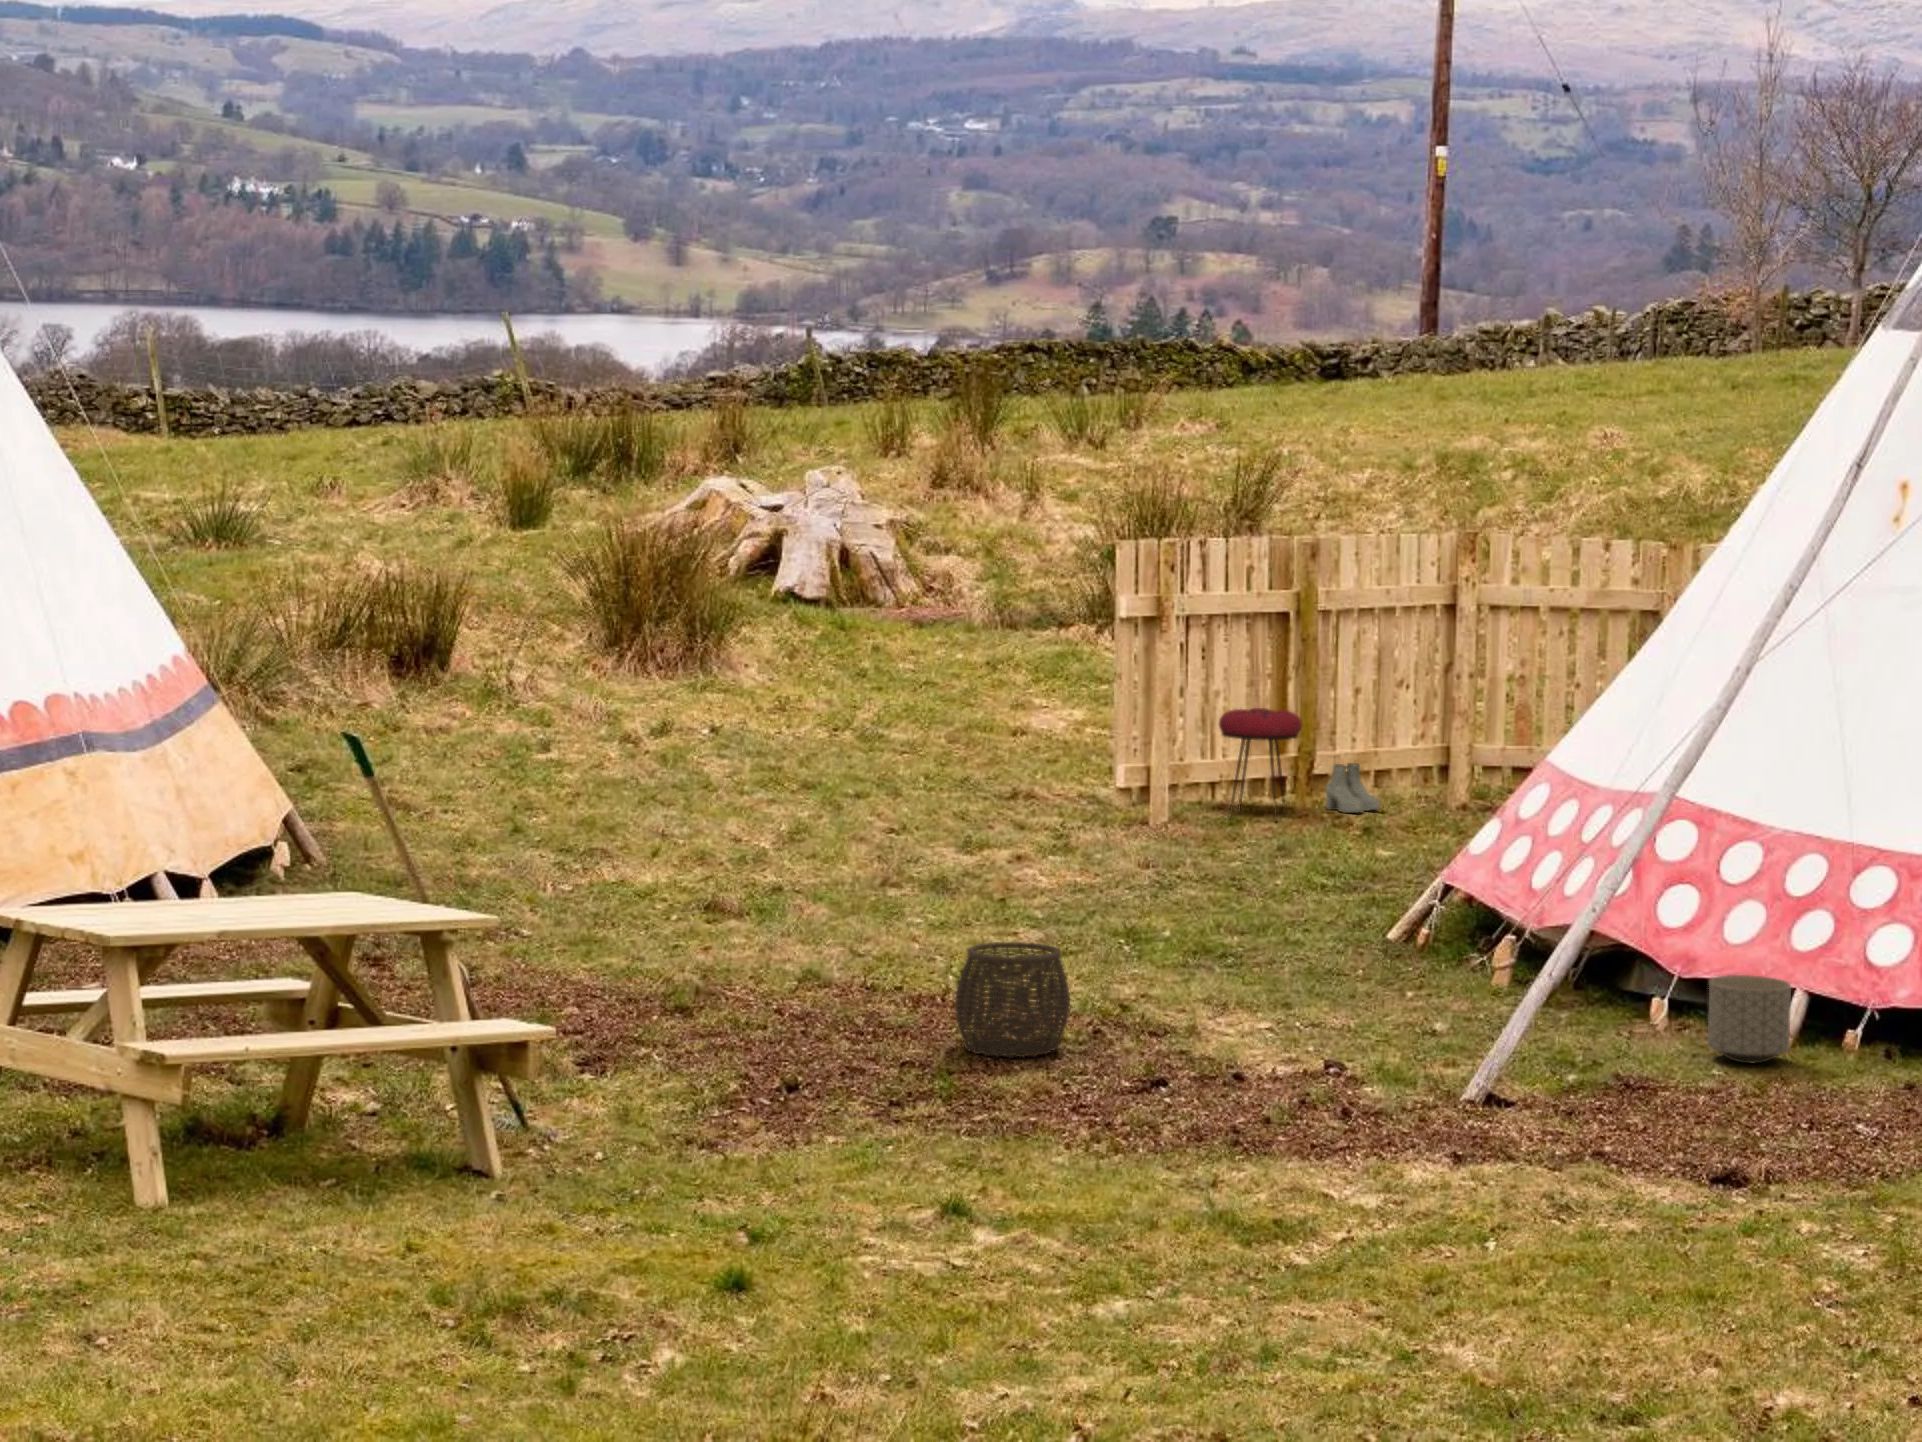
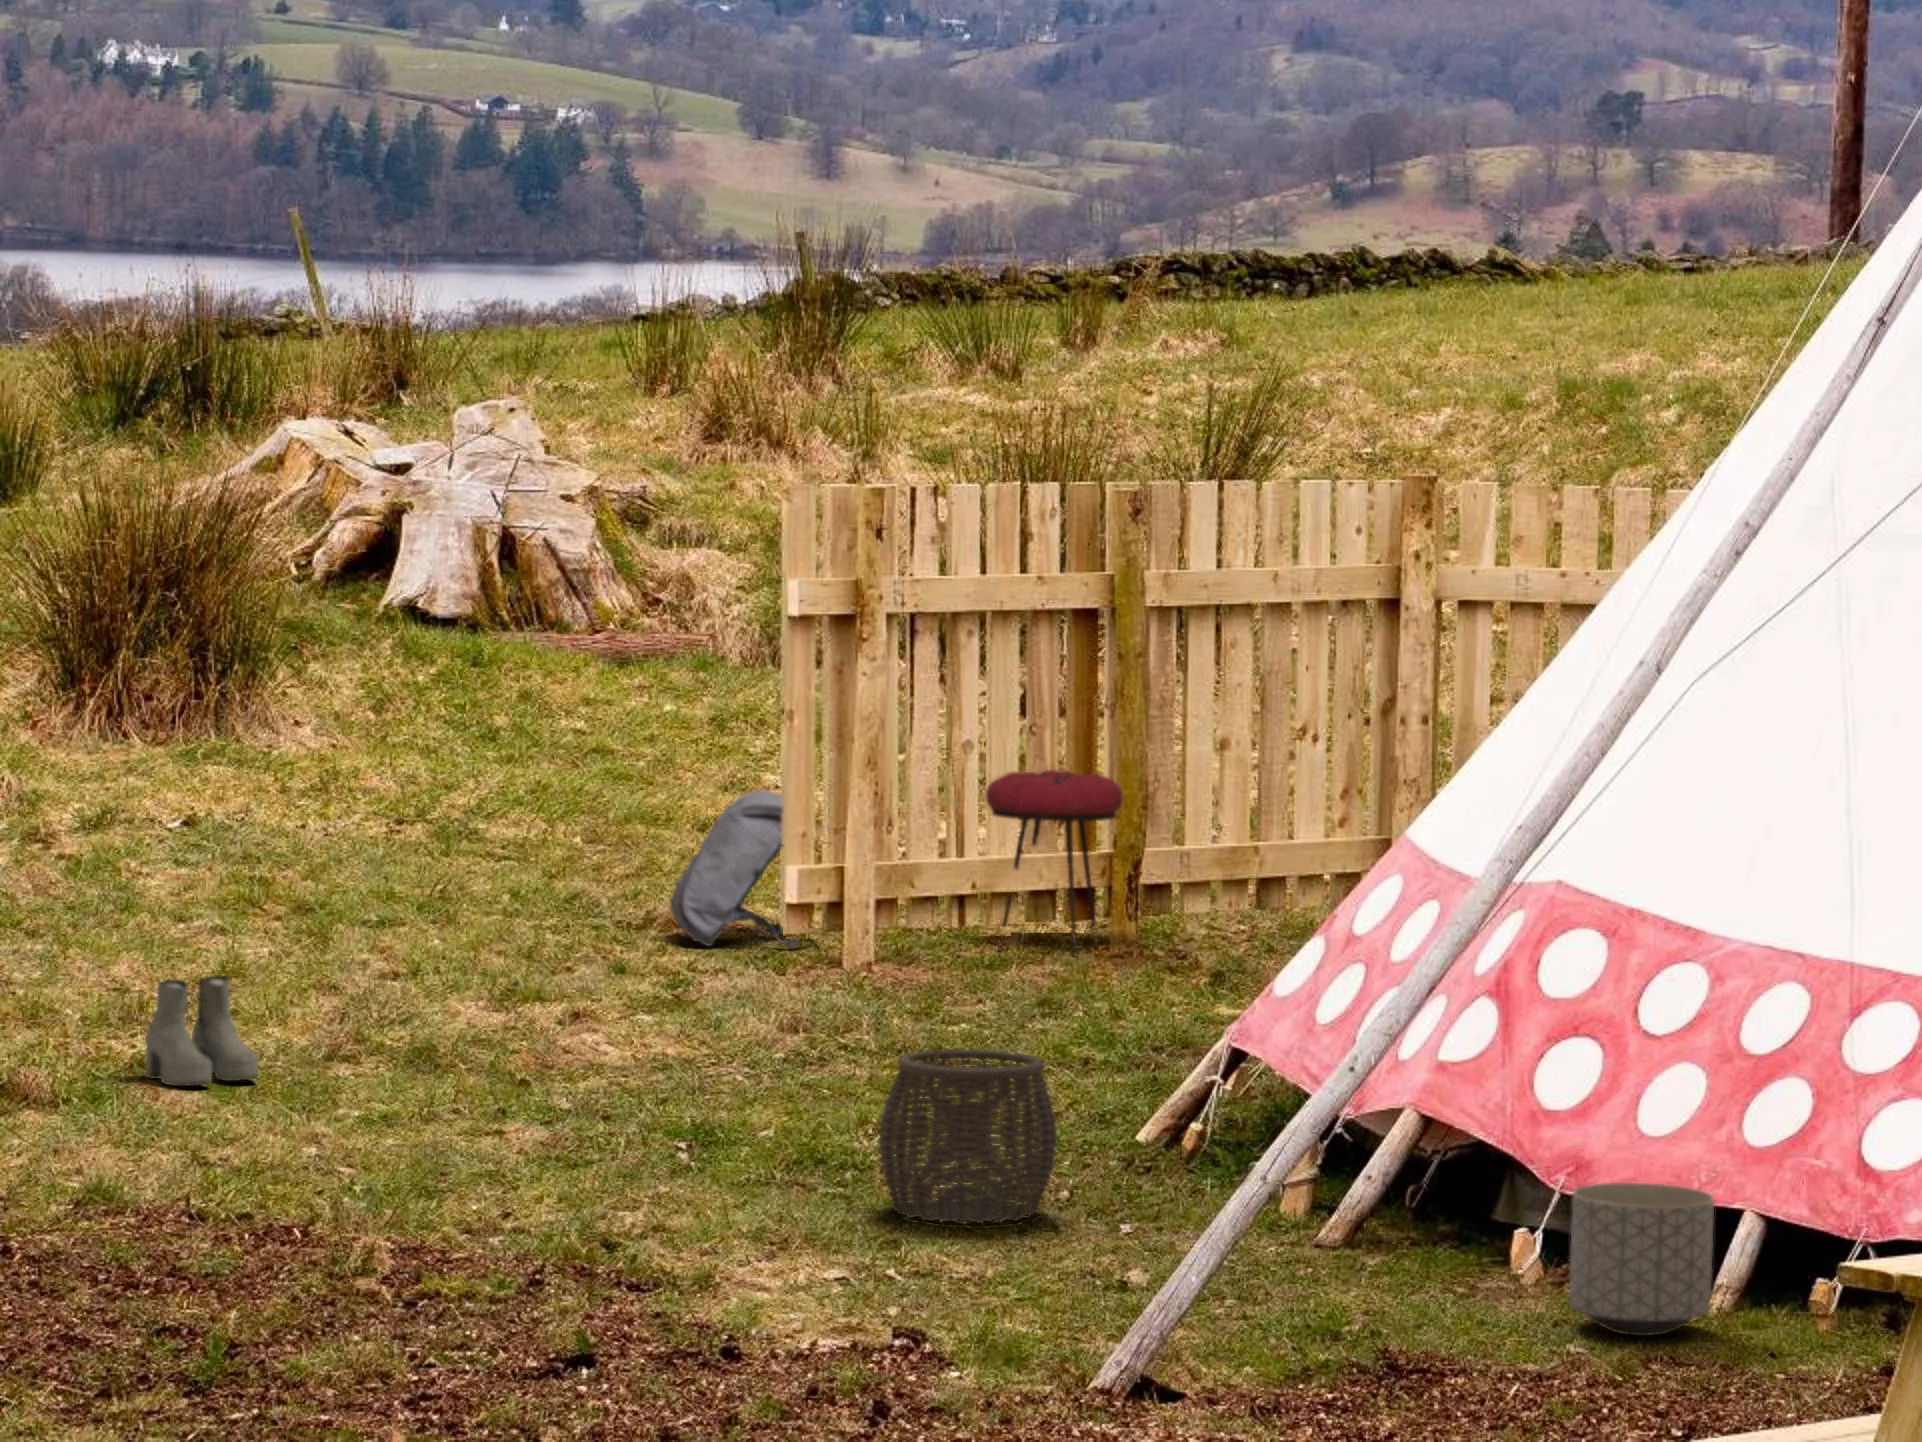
backpack: none [1029,723,1129,820] -> present [670,790,799,948]
boots: present [1326,763,1380,813] -> present [145,976,258,1086]
woven basket: present [955,942,1070,1058] -> present [878,1049,1058,1223]

